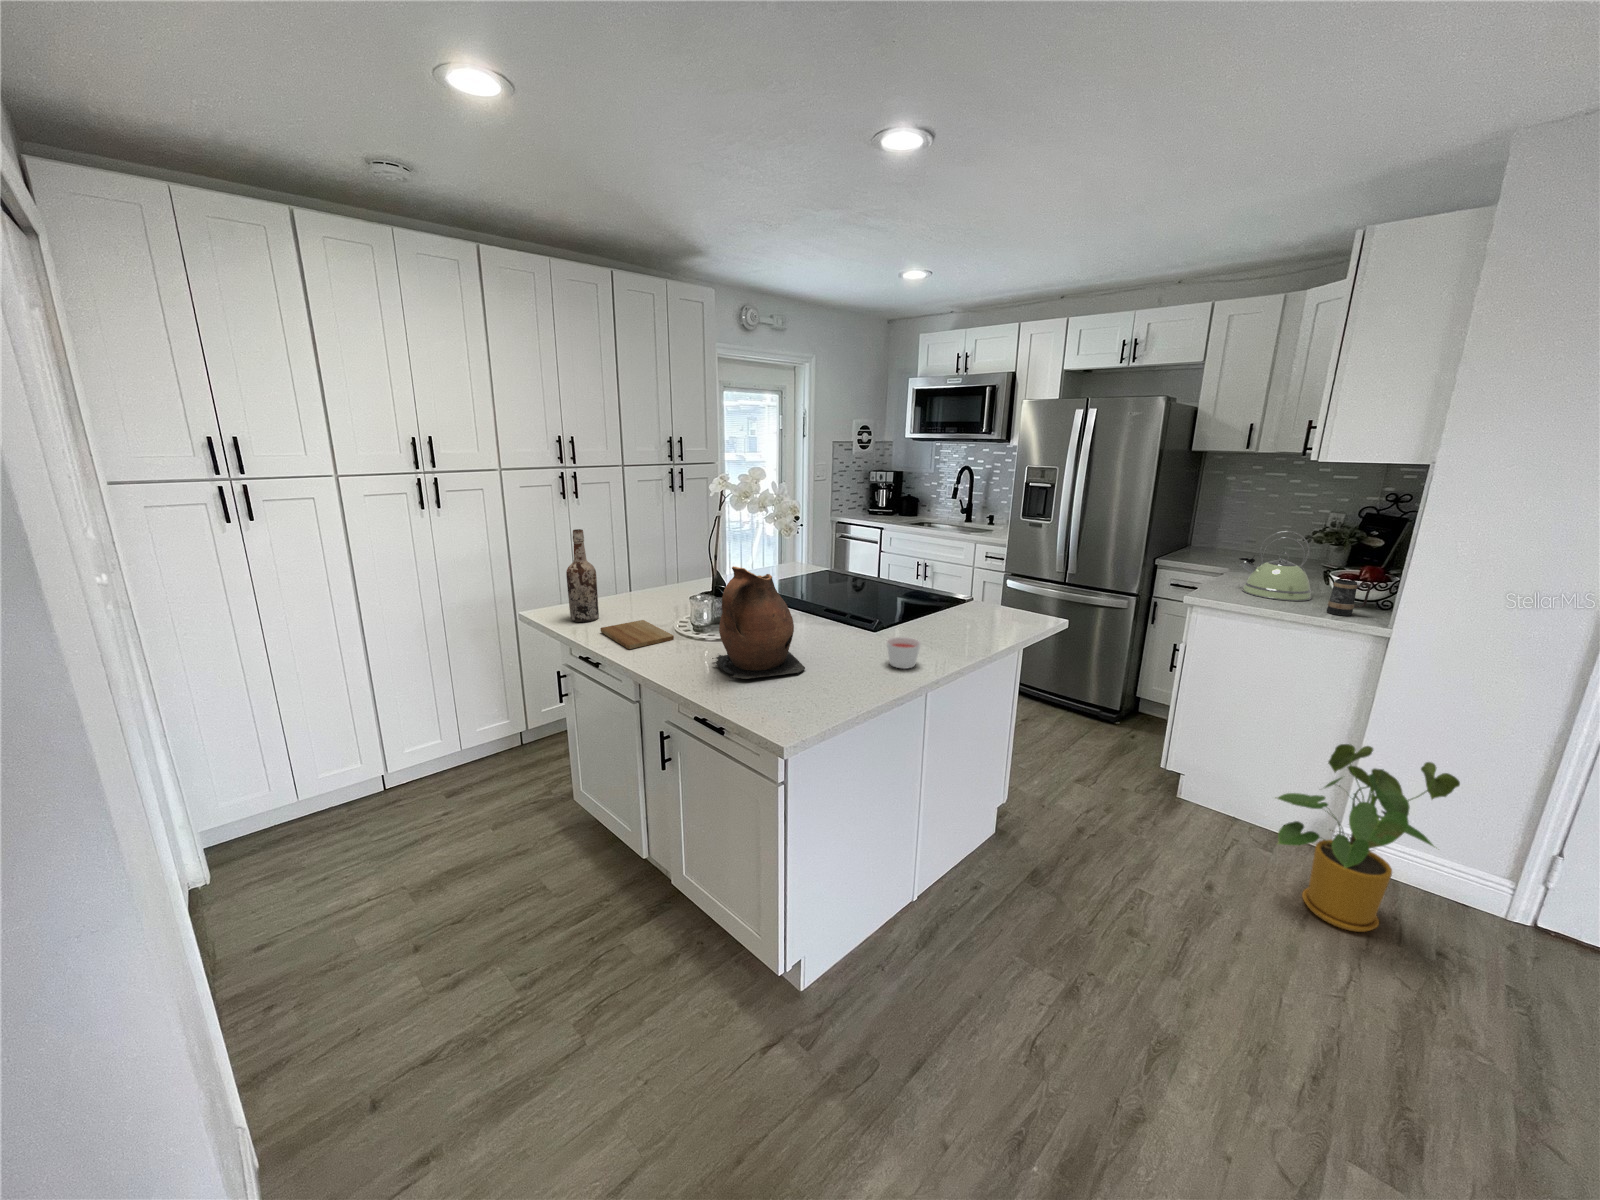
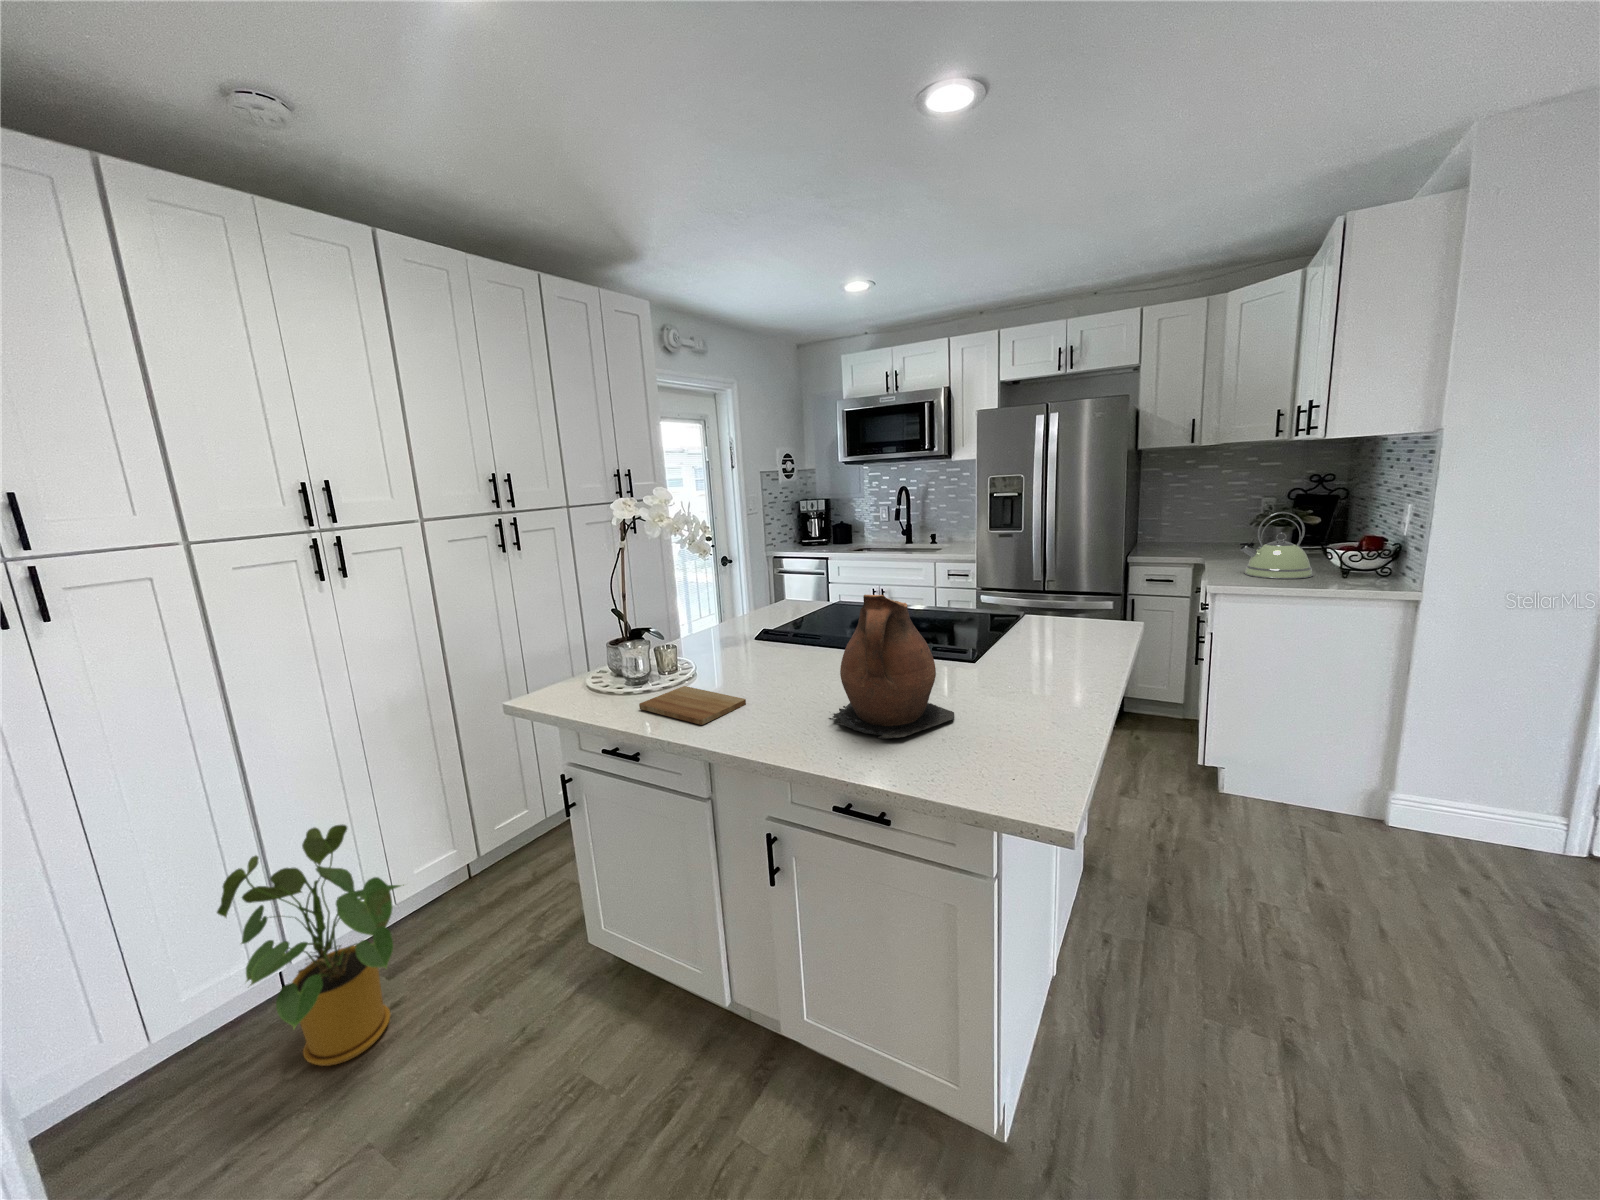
wine bottle: present [566,529,599,622] -> none [573,579,617,701]
mug: present [1327,579,1371,616] -> none [1343,551,1382,585]
candle: present [887,637,921,669] -> none [1033,658,1076,695]
house plant: present [1277,744,1460,932] -> present [217,824,404,1066]

